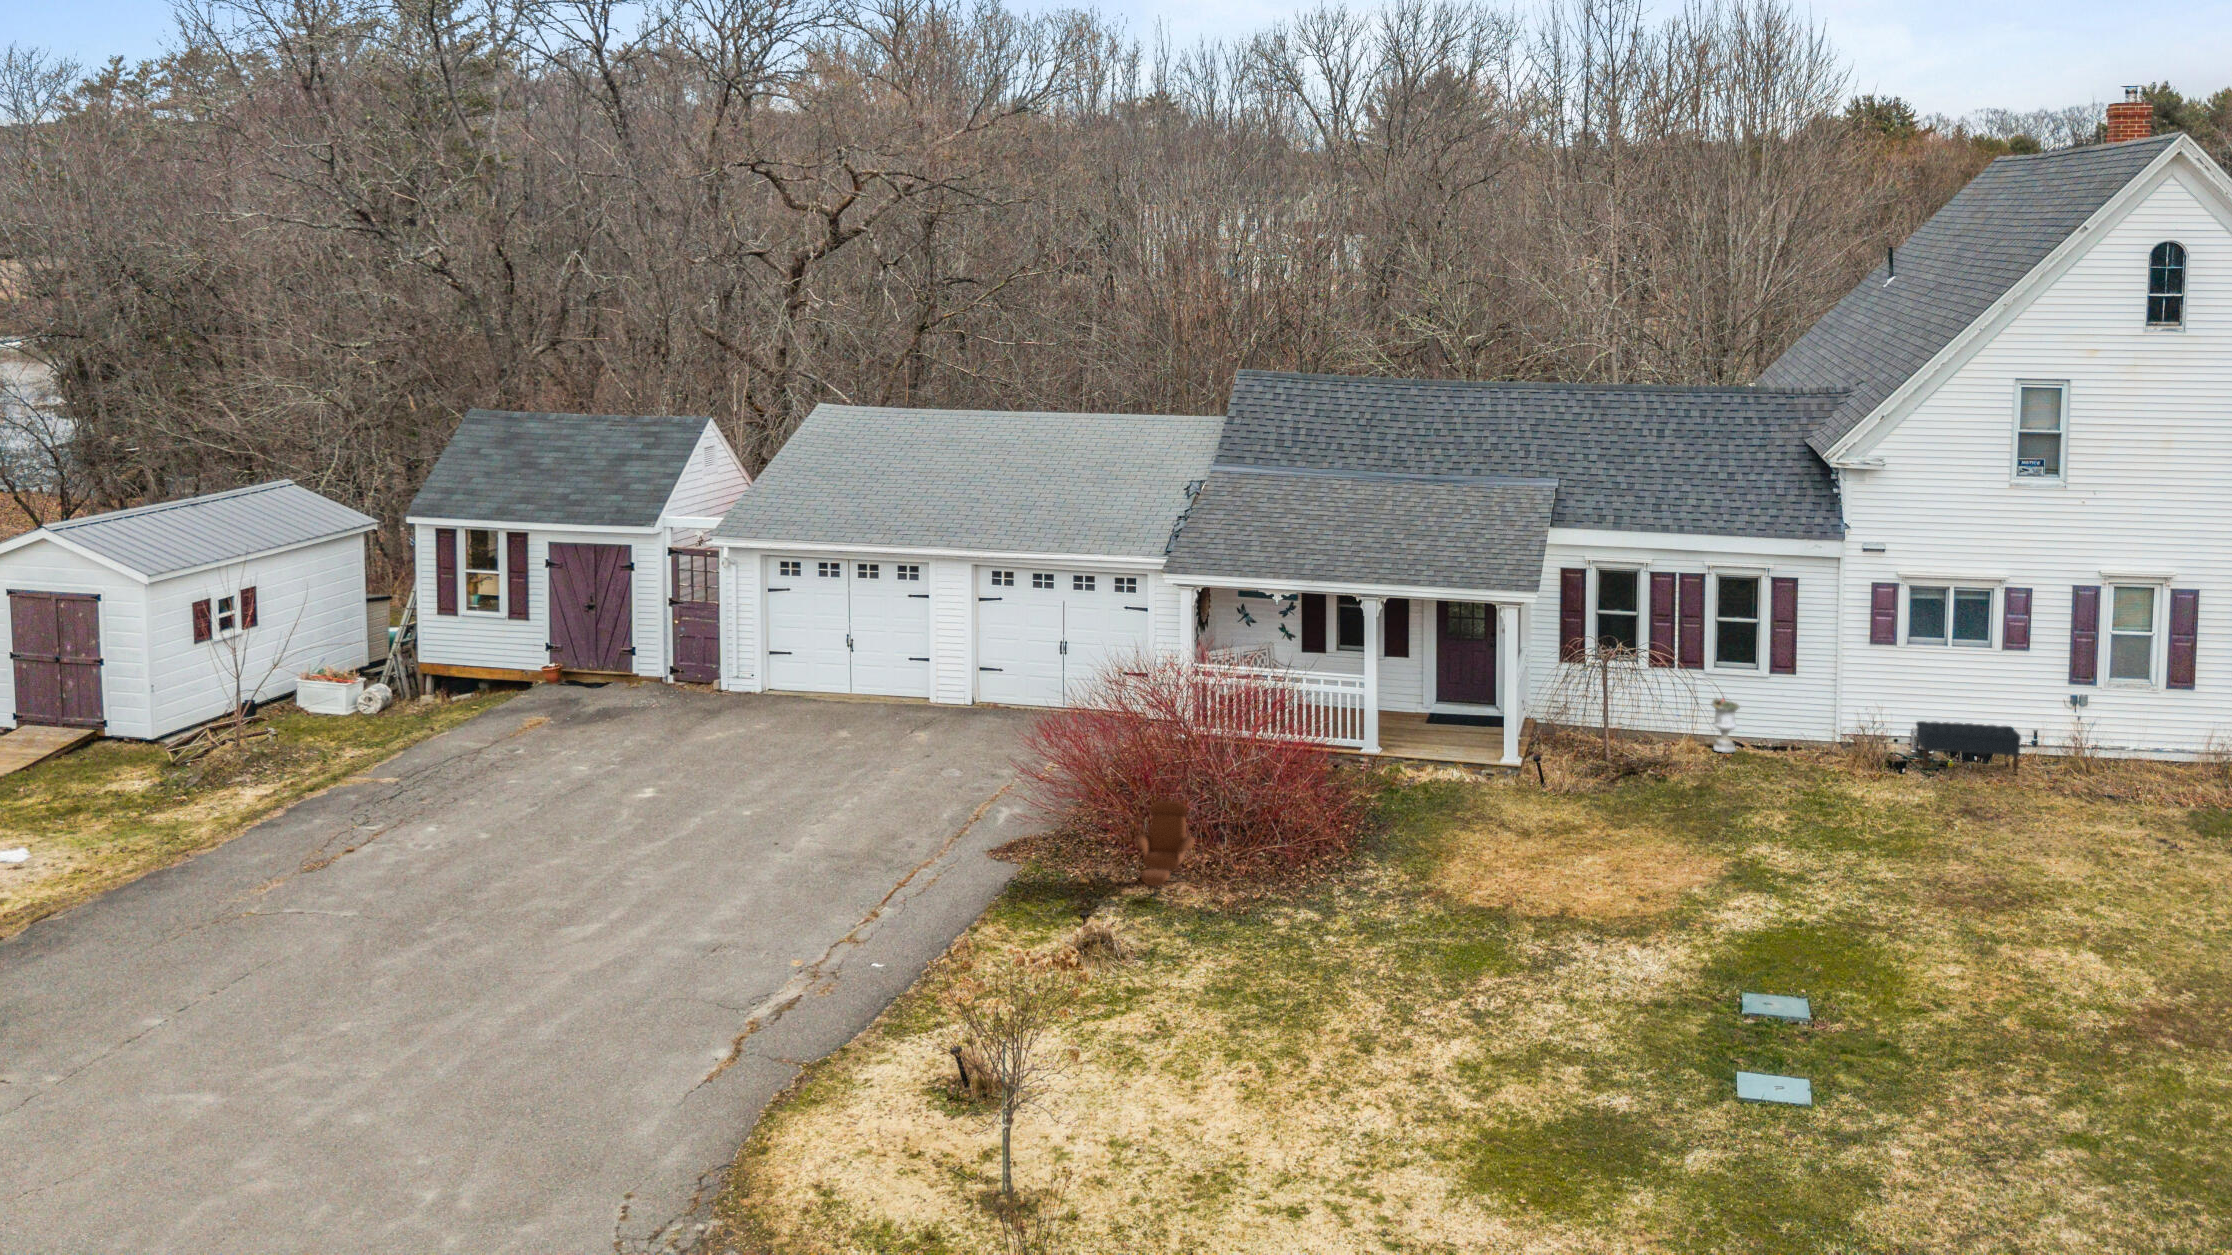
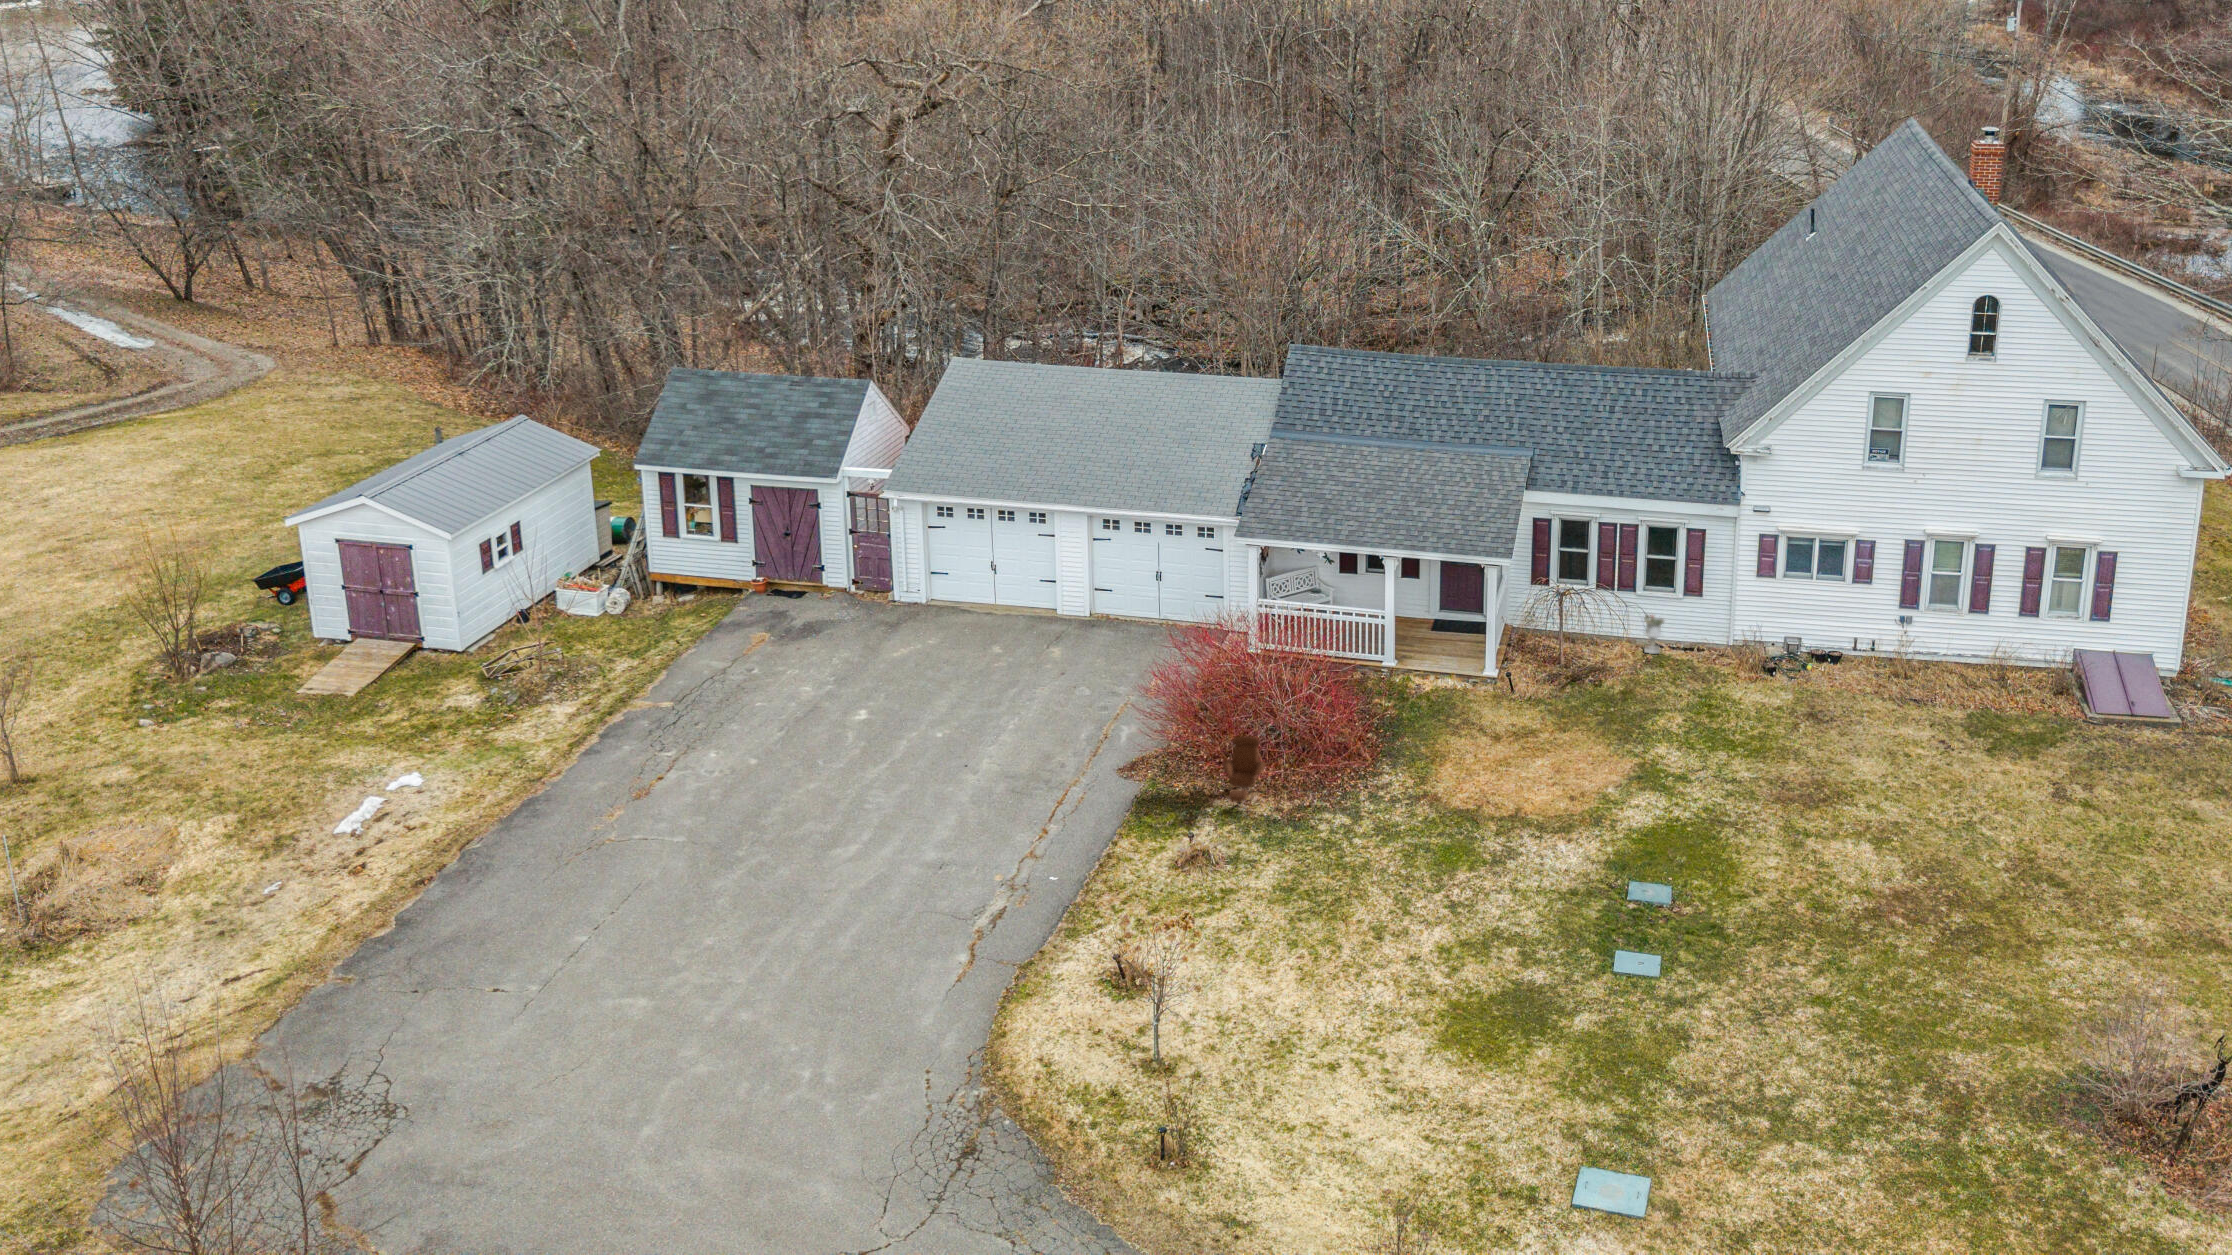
bench: present [1916,721,2021,774] -> none [1789,633,1862,674]

